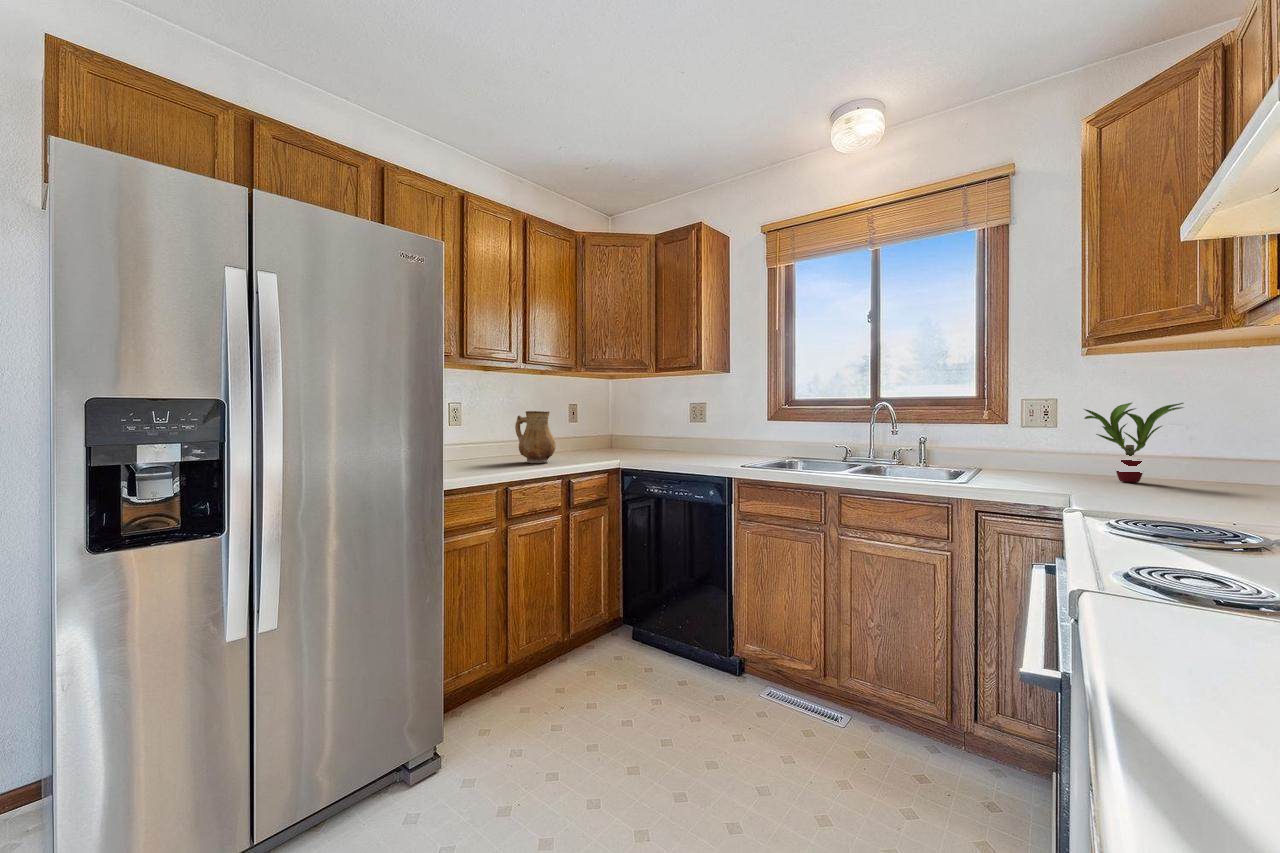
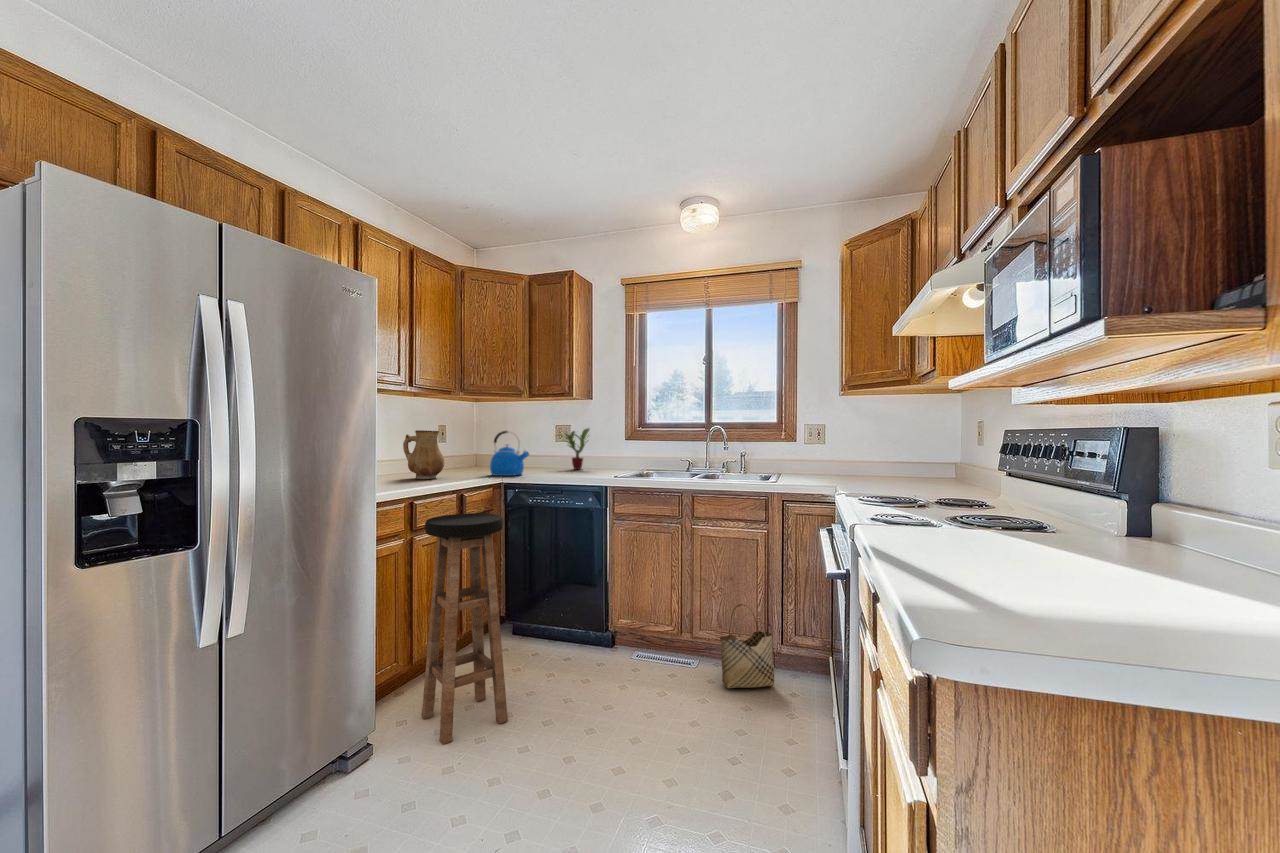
potted plant: present [1084,403,1184,482] -> present [558,428,589,469]
kettle: none [607,411,647,462] -> present [490,431,529,476]
bar stool: none [495,506,586,771] -> present [422,513,508,744]
woven basket: none [870,653,956,781] -> present [720,604,774,688]

